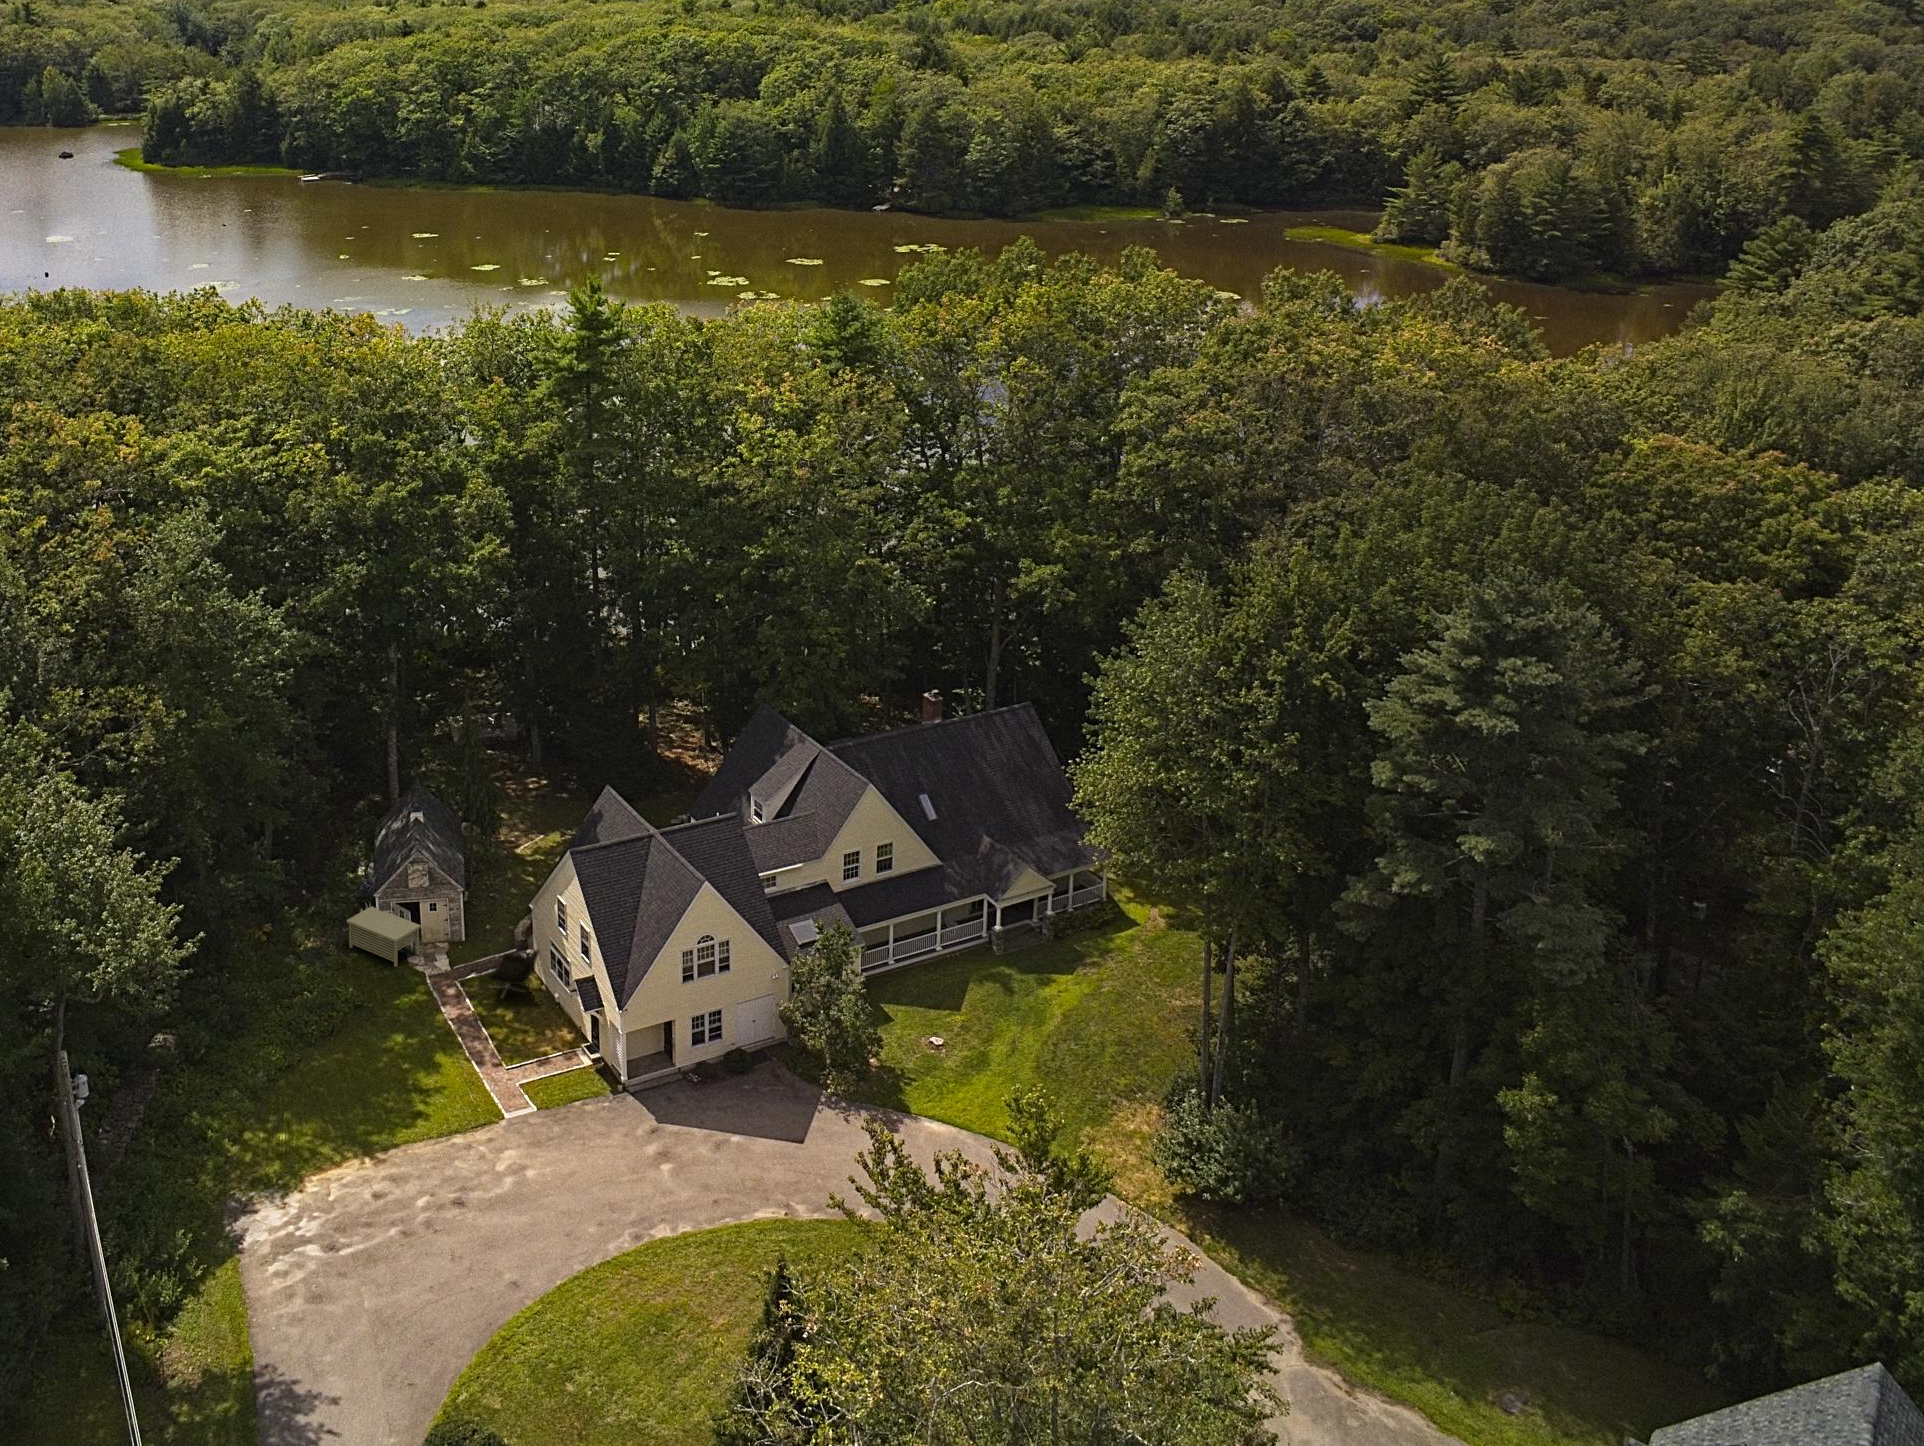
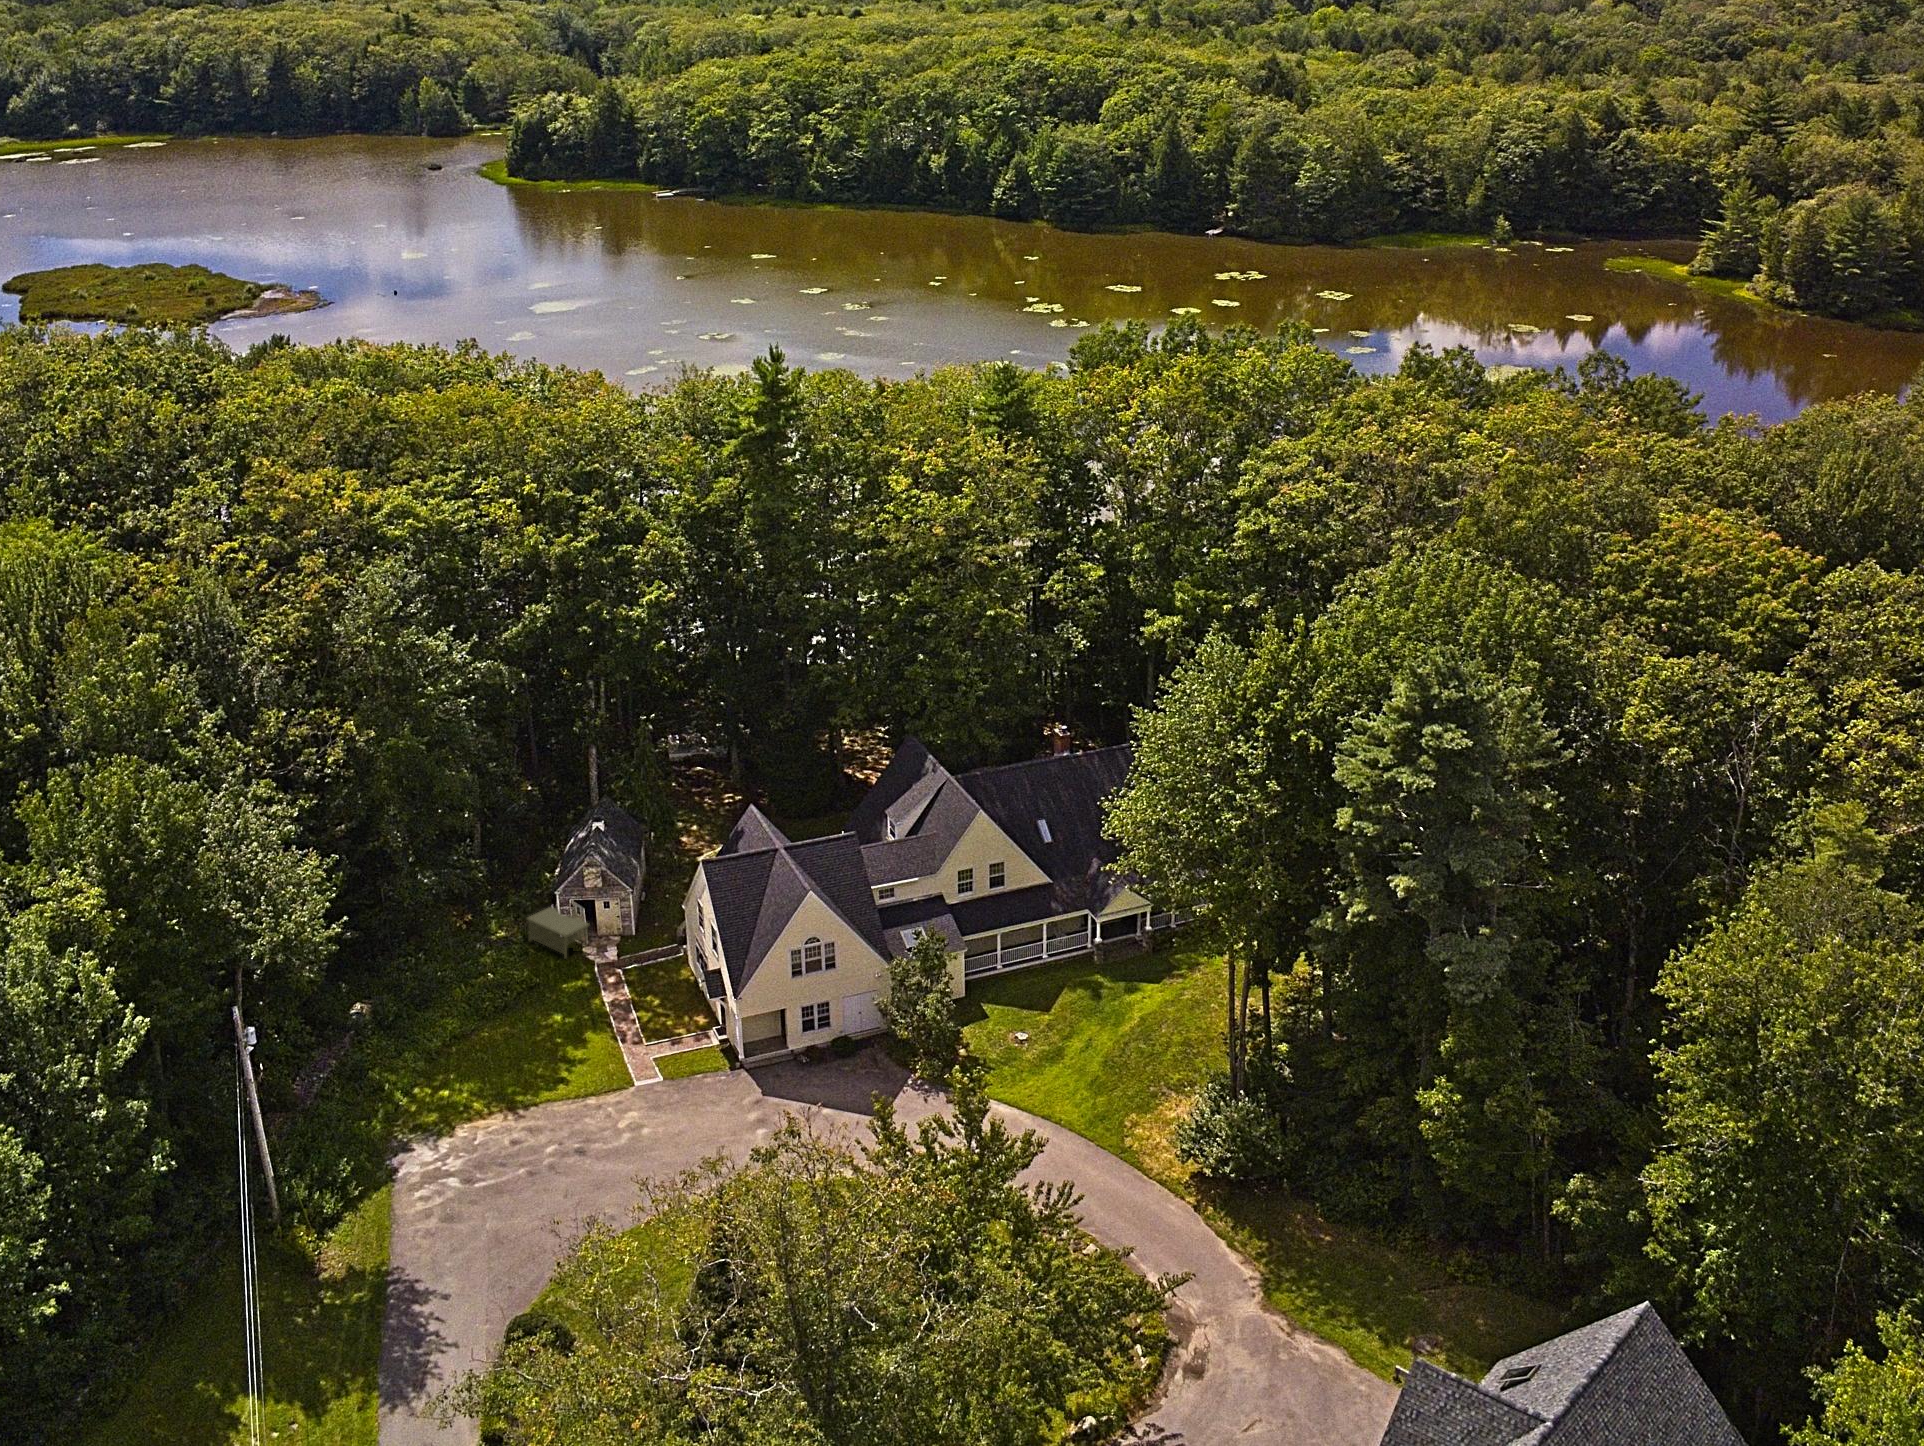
lounge chair: present [489,950,539,997] -> none [641,946,687,988]

